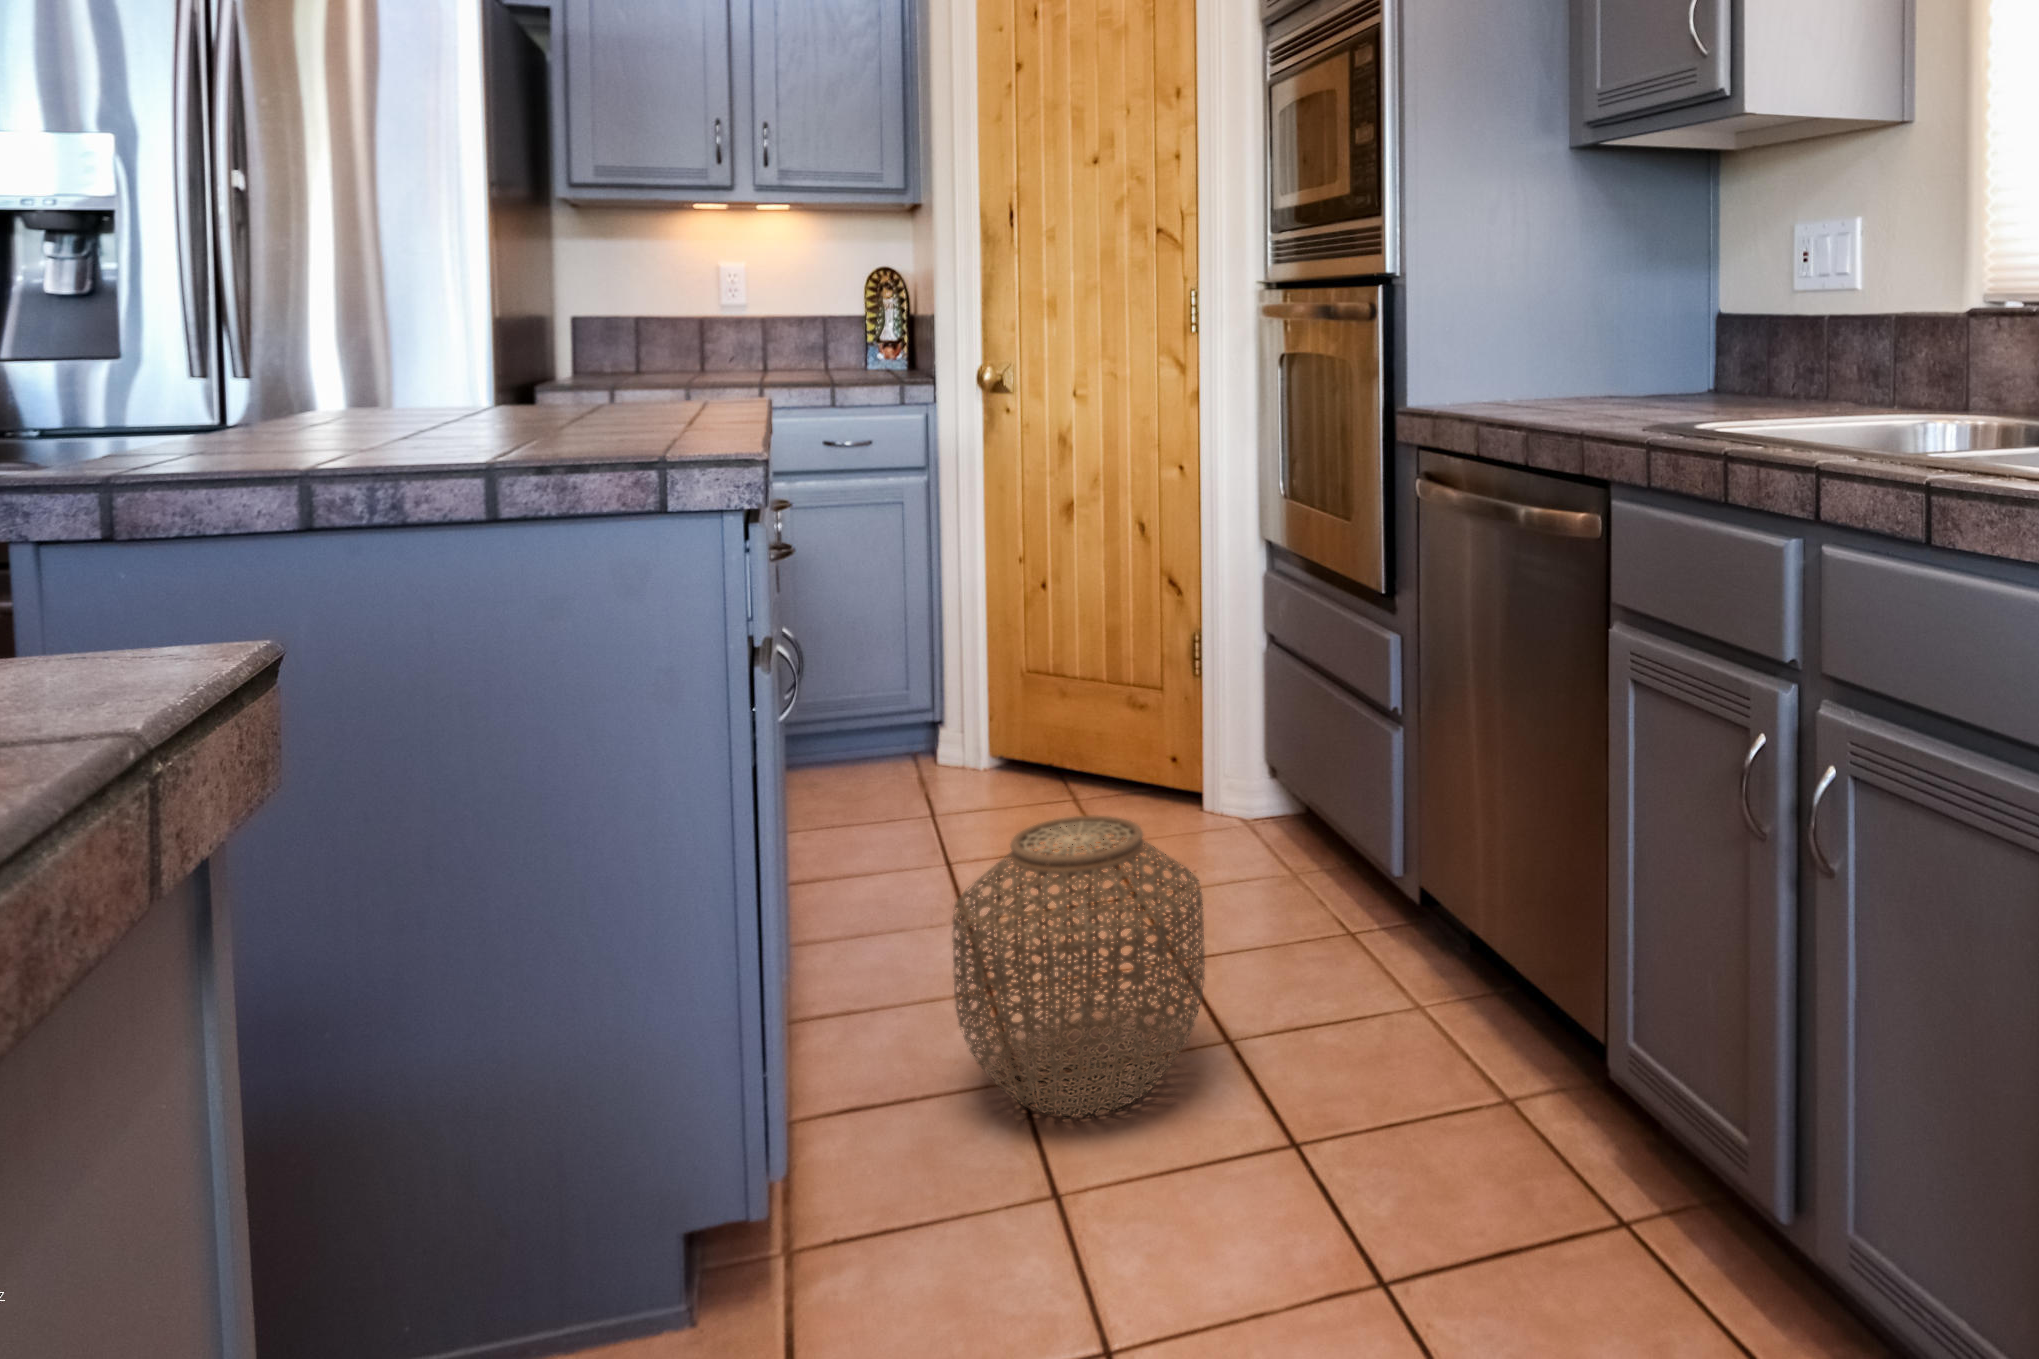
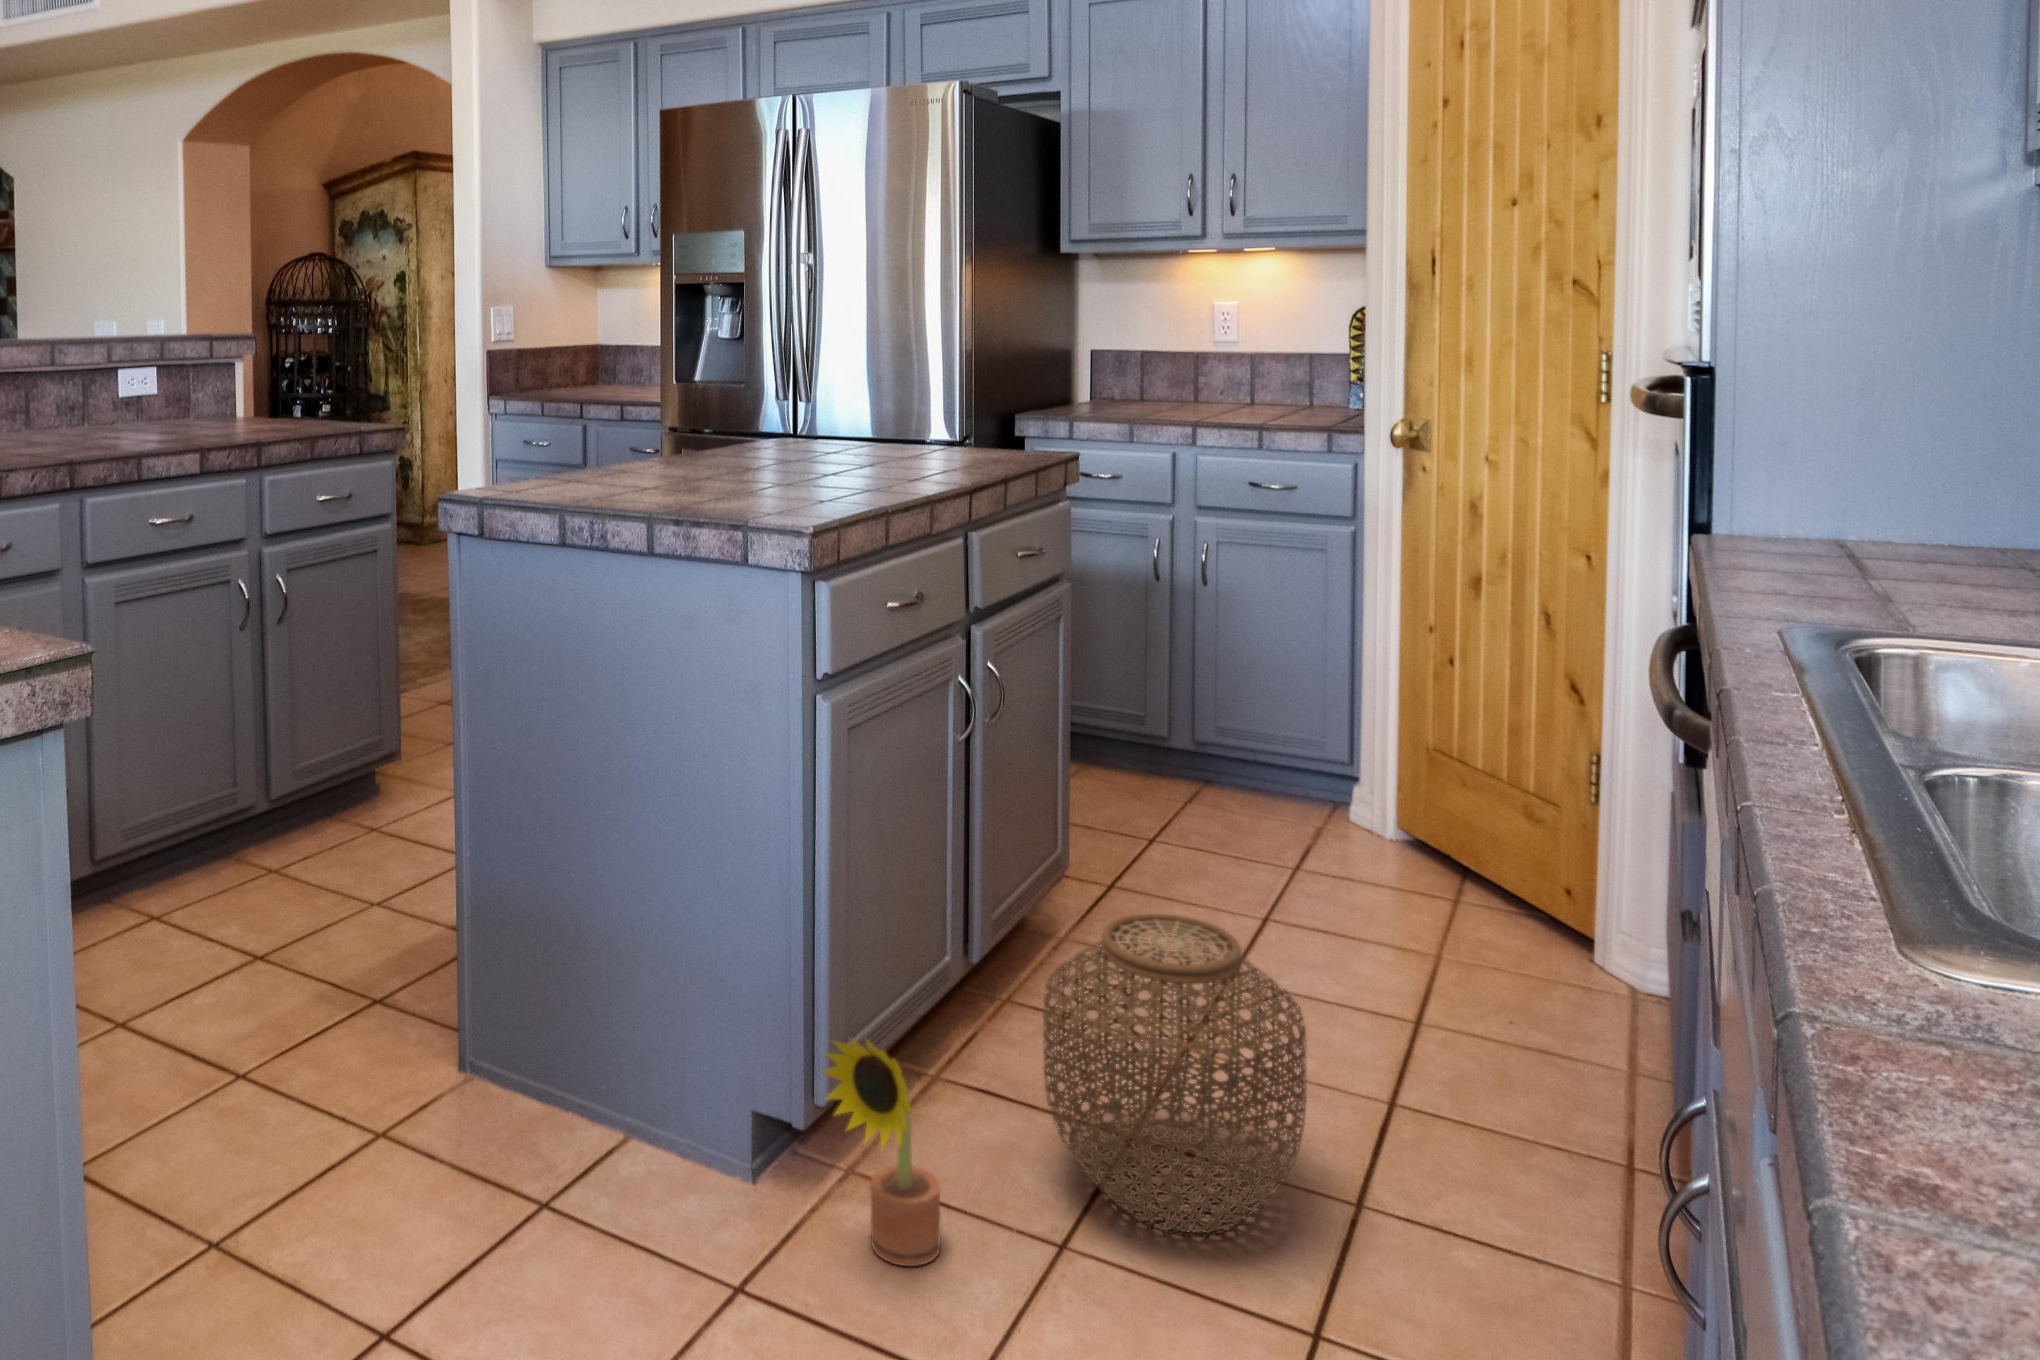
decorative plant: none [816,1016,957,1265] -> present [822,1040,940,1266]

